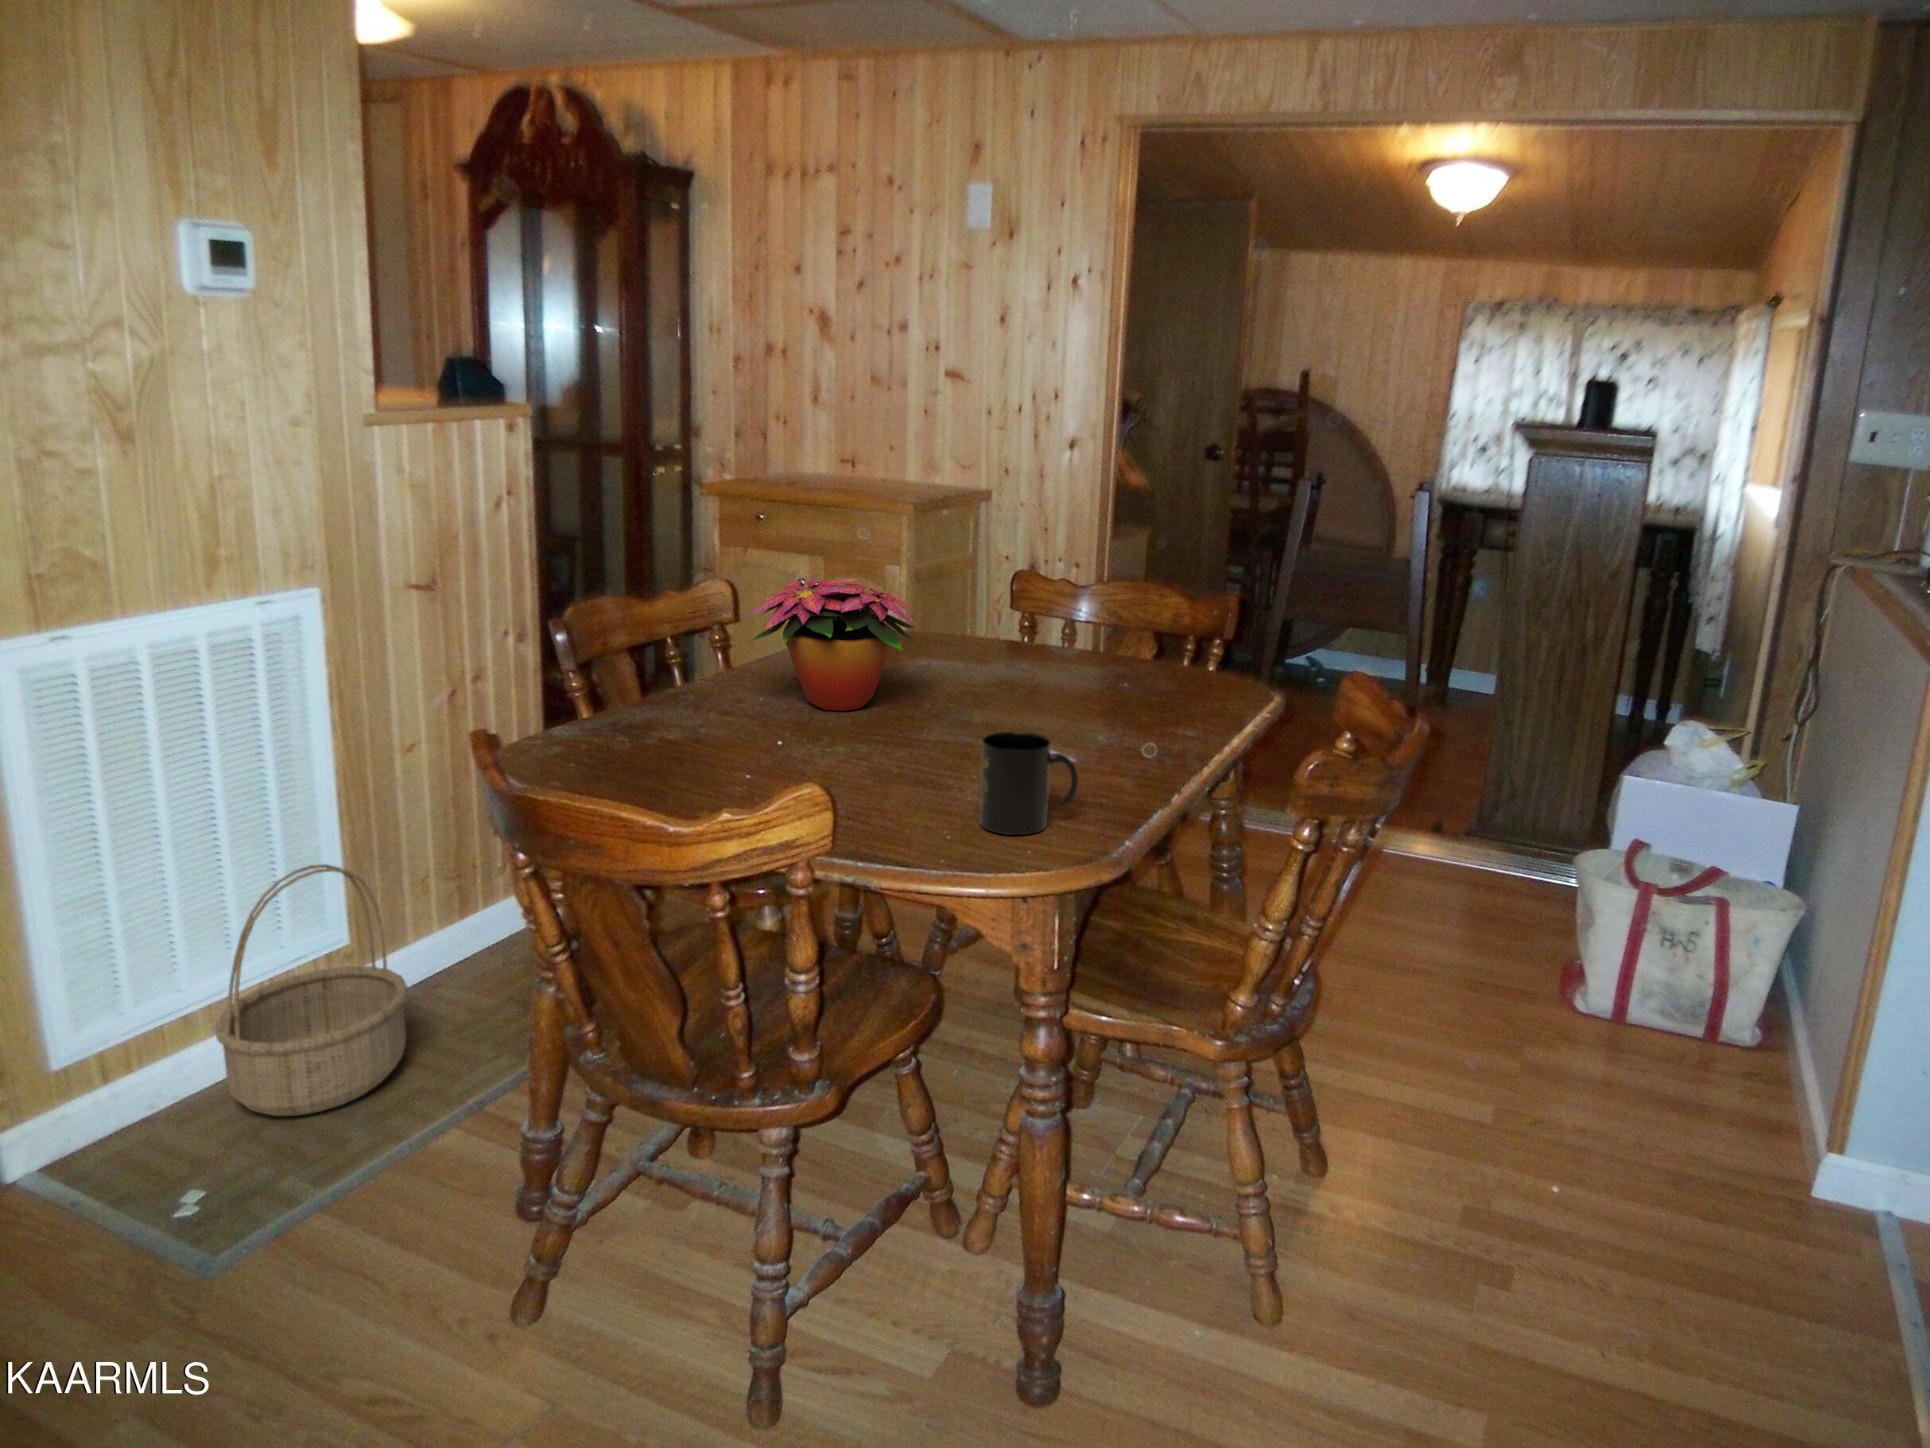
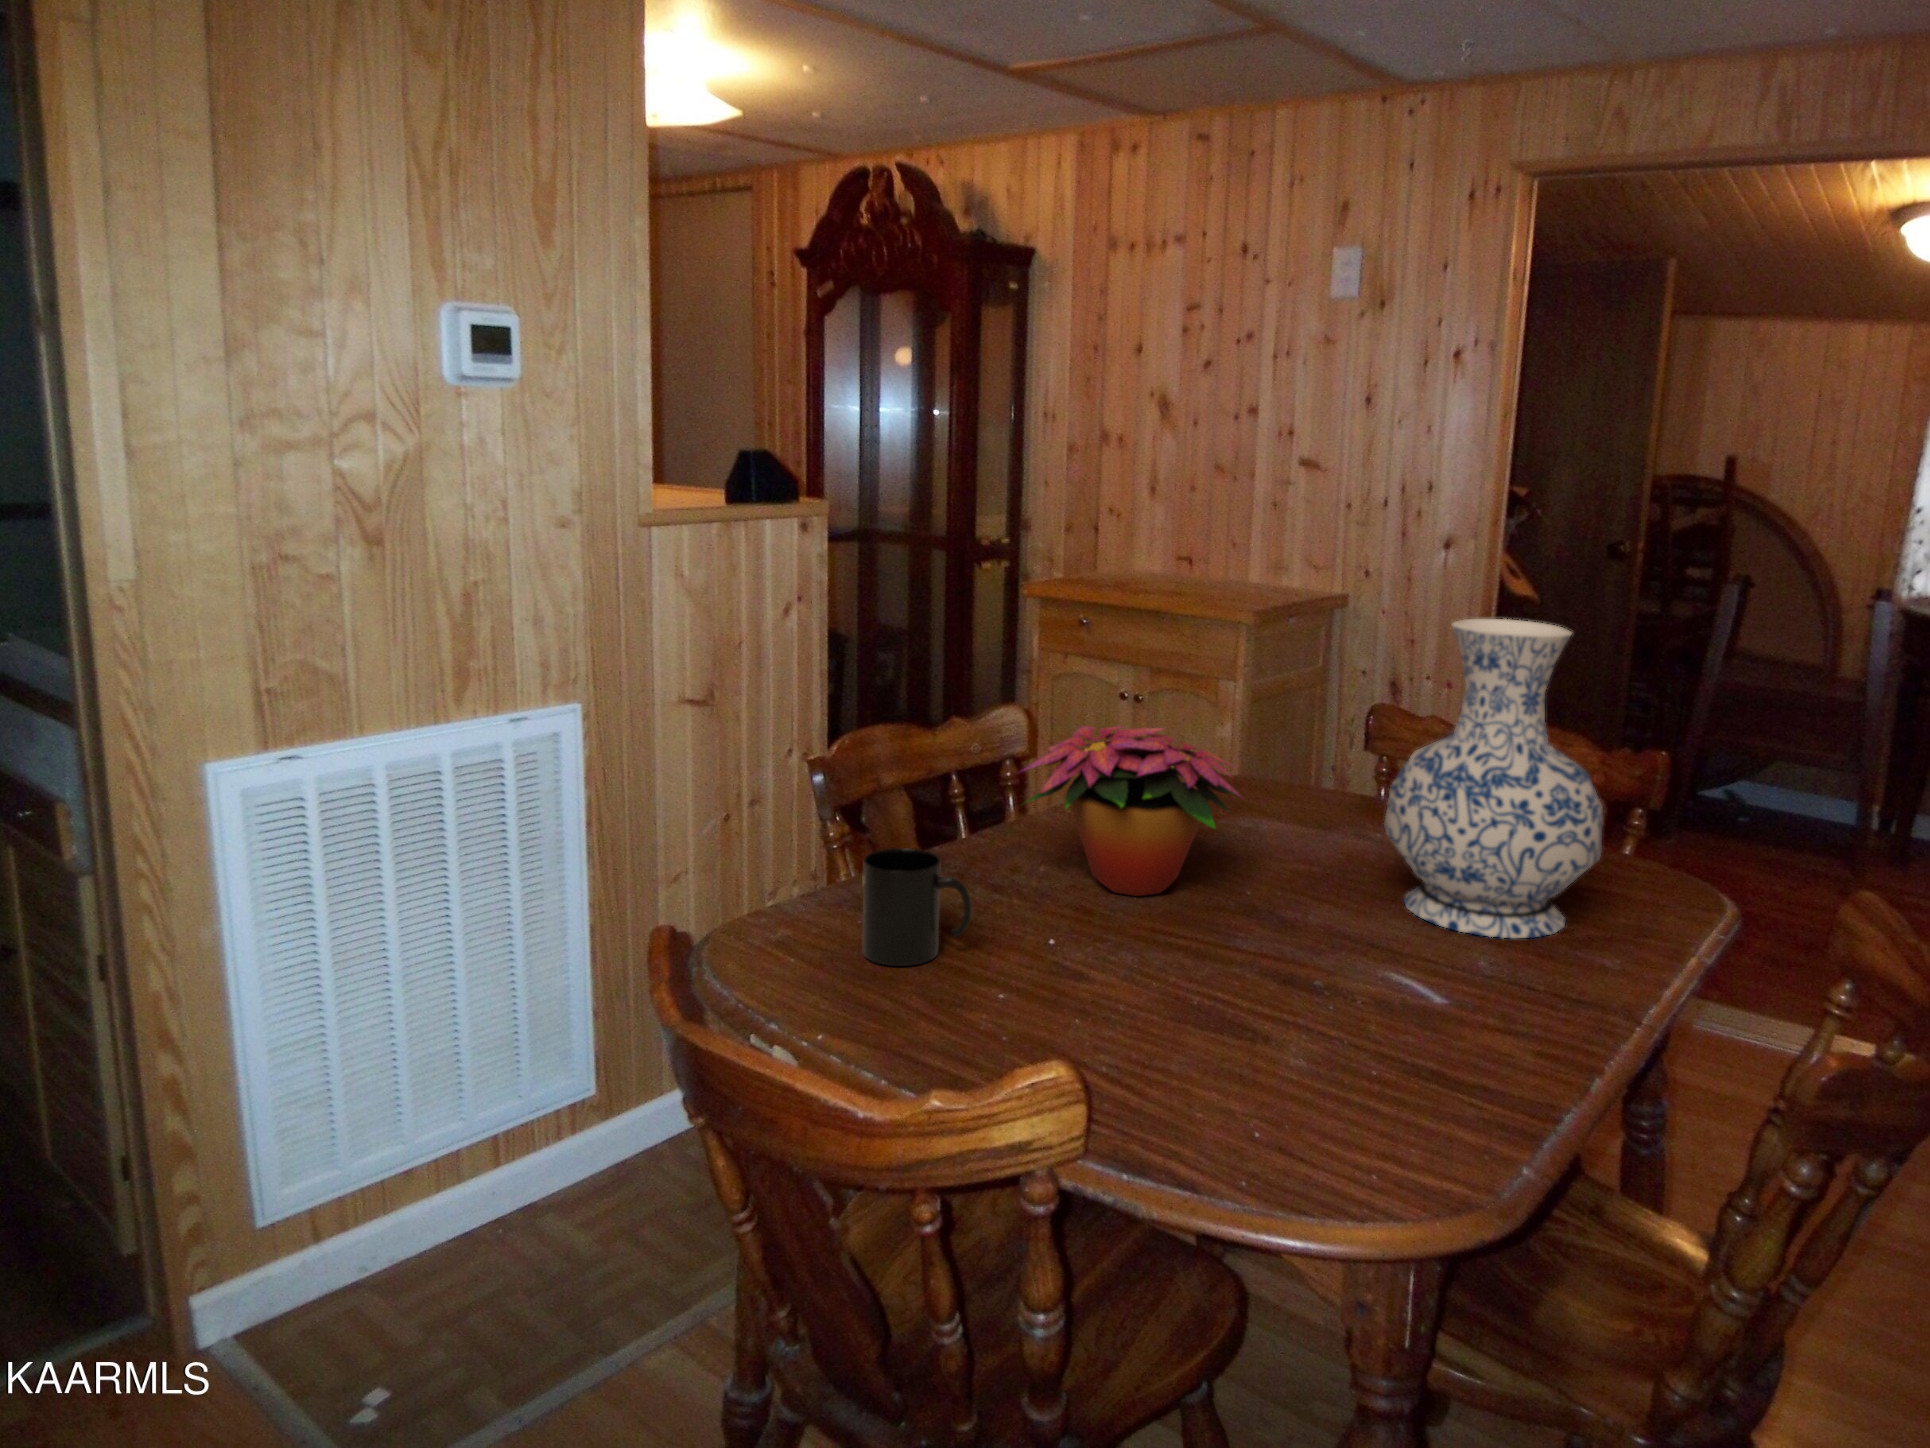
vase: none [1027,488,1181,720] -> present [1384,619,1603,938]
mug: present [979,732,1078,835] -> present [862,848,972,966]
basket: present [215,864,408,1116] -> none [429,1017,638,1306]

